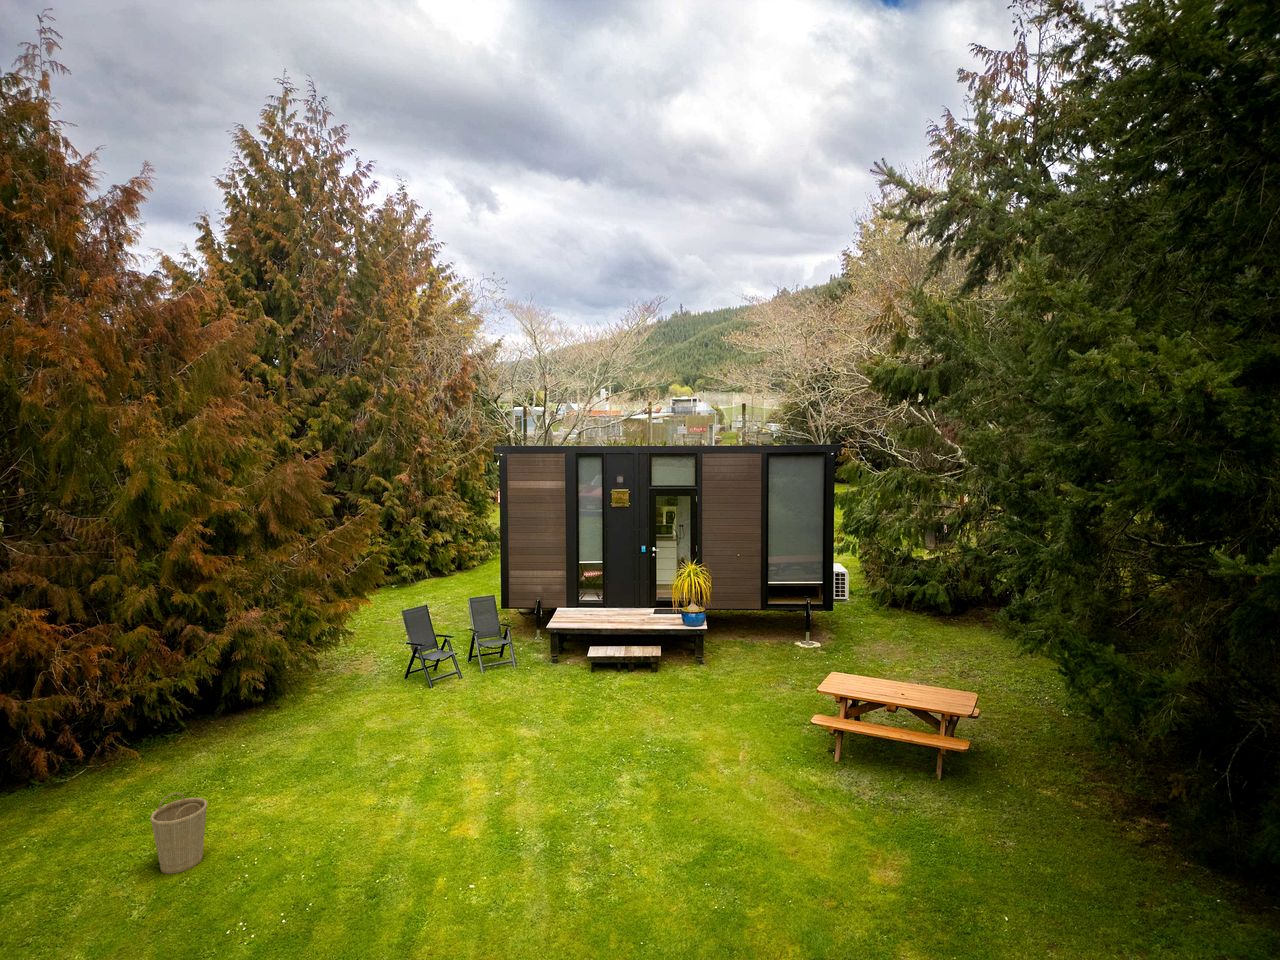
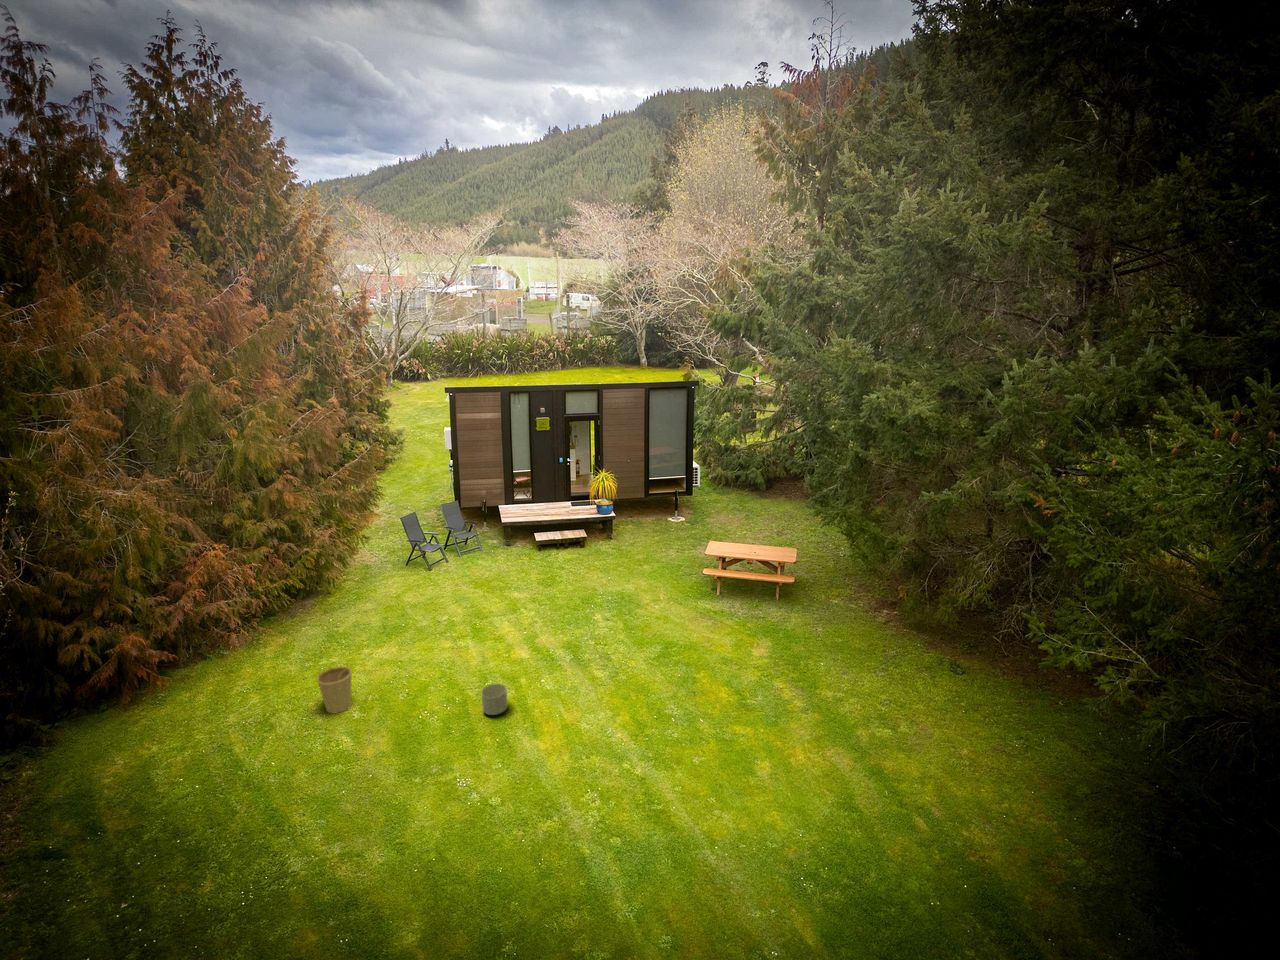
planter: none [356,863,401,922] -> present [482,684,507,715]

